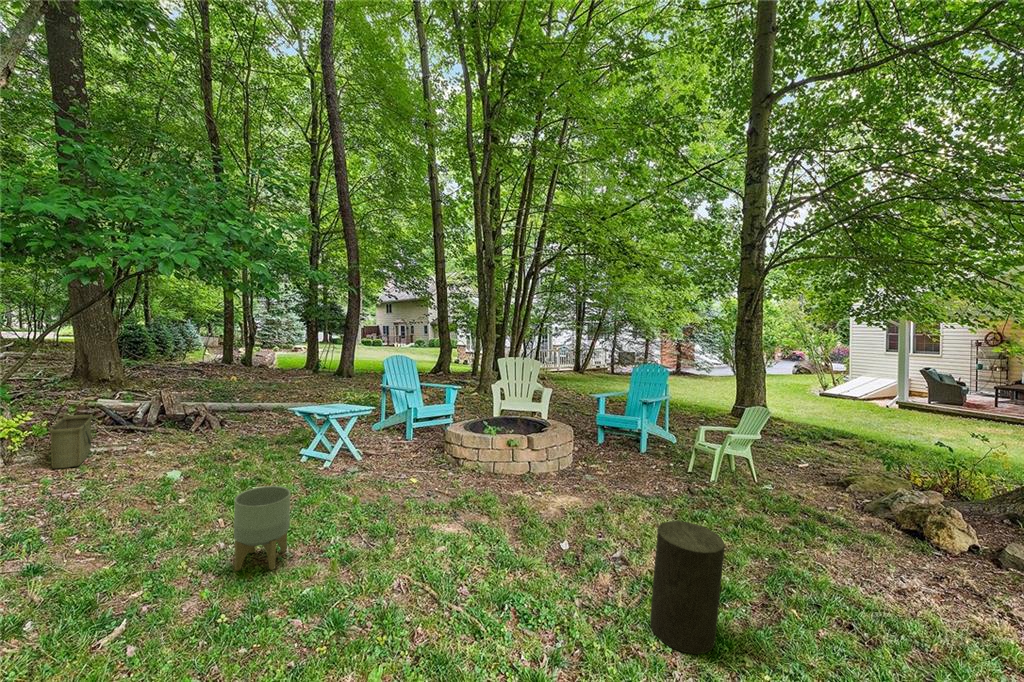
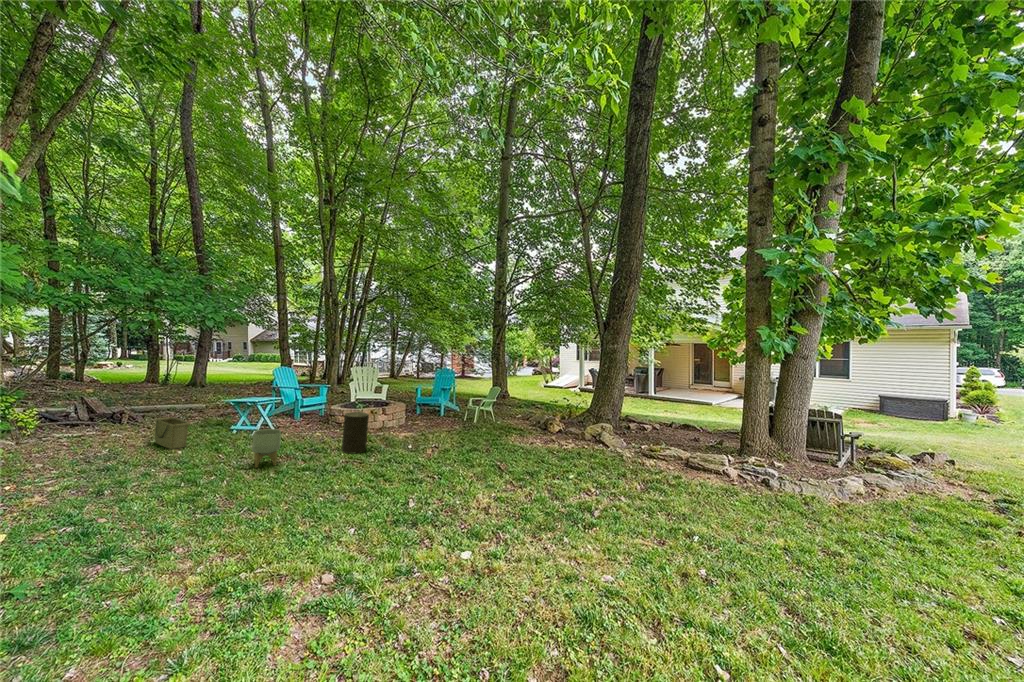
basket: present [49,415,93,468] -> present [155,417,189,449]
stool: present [650,521,725,654] -> present [342,412,369,454]

